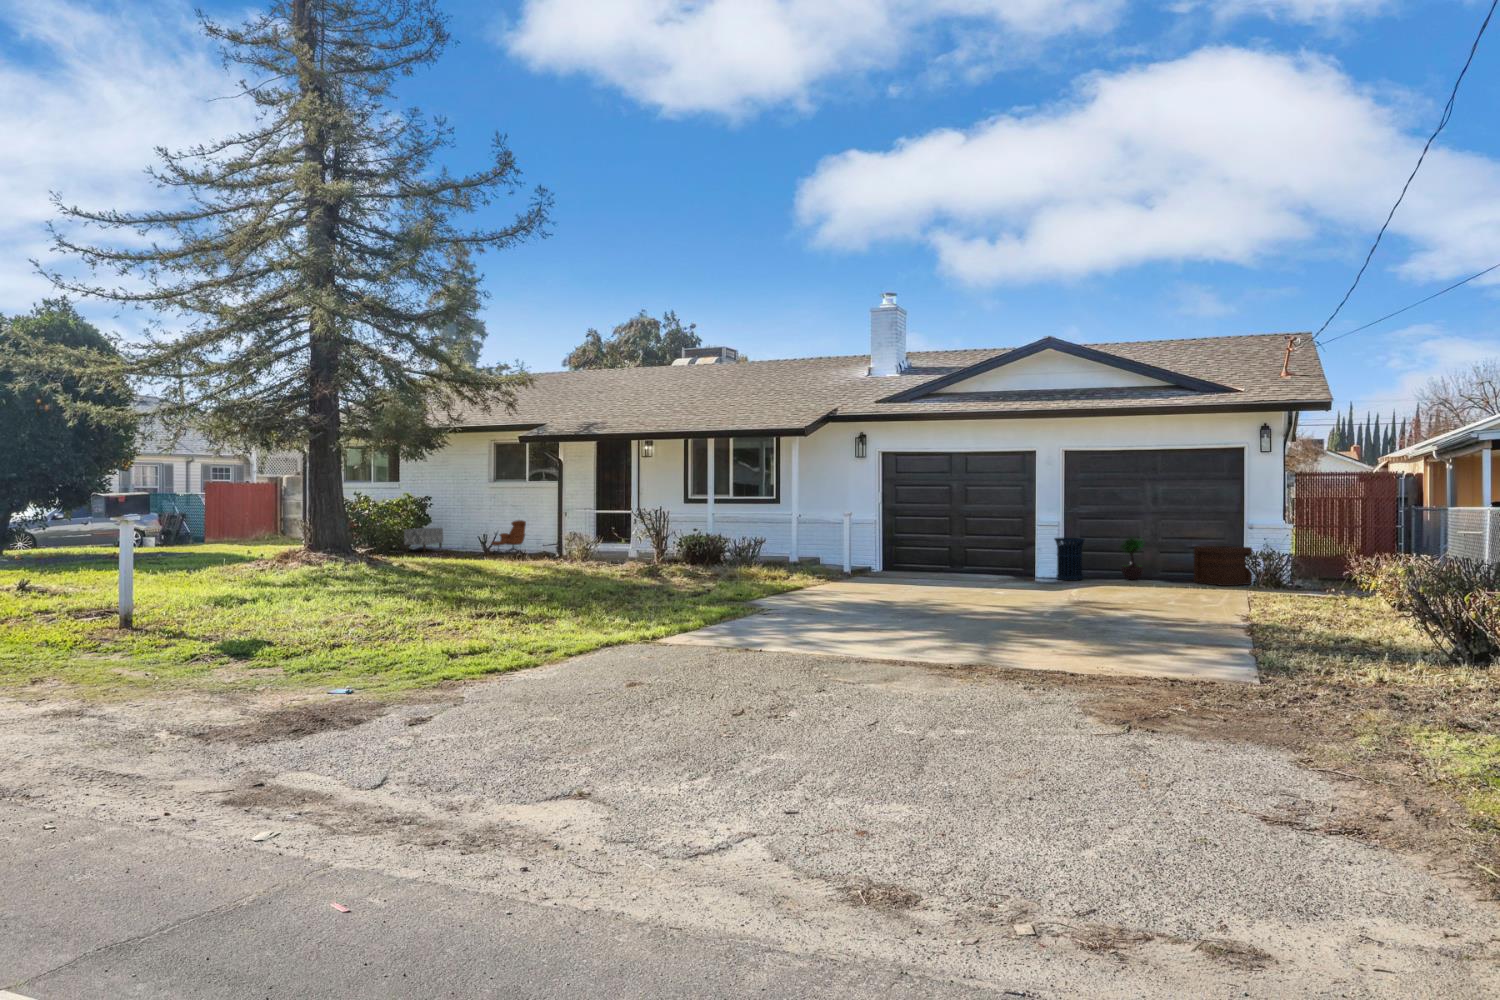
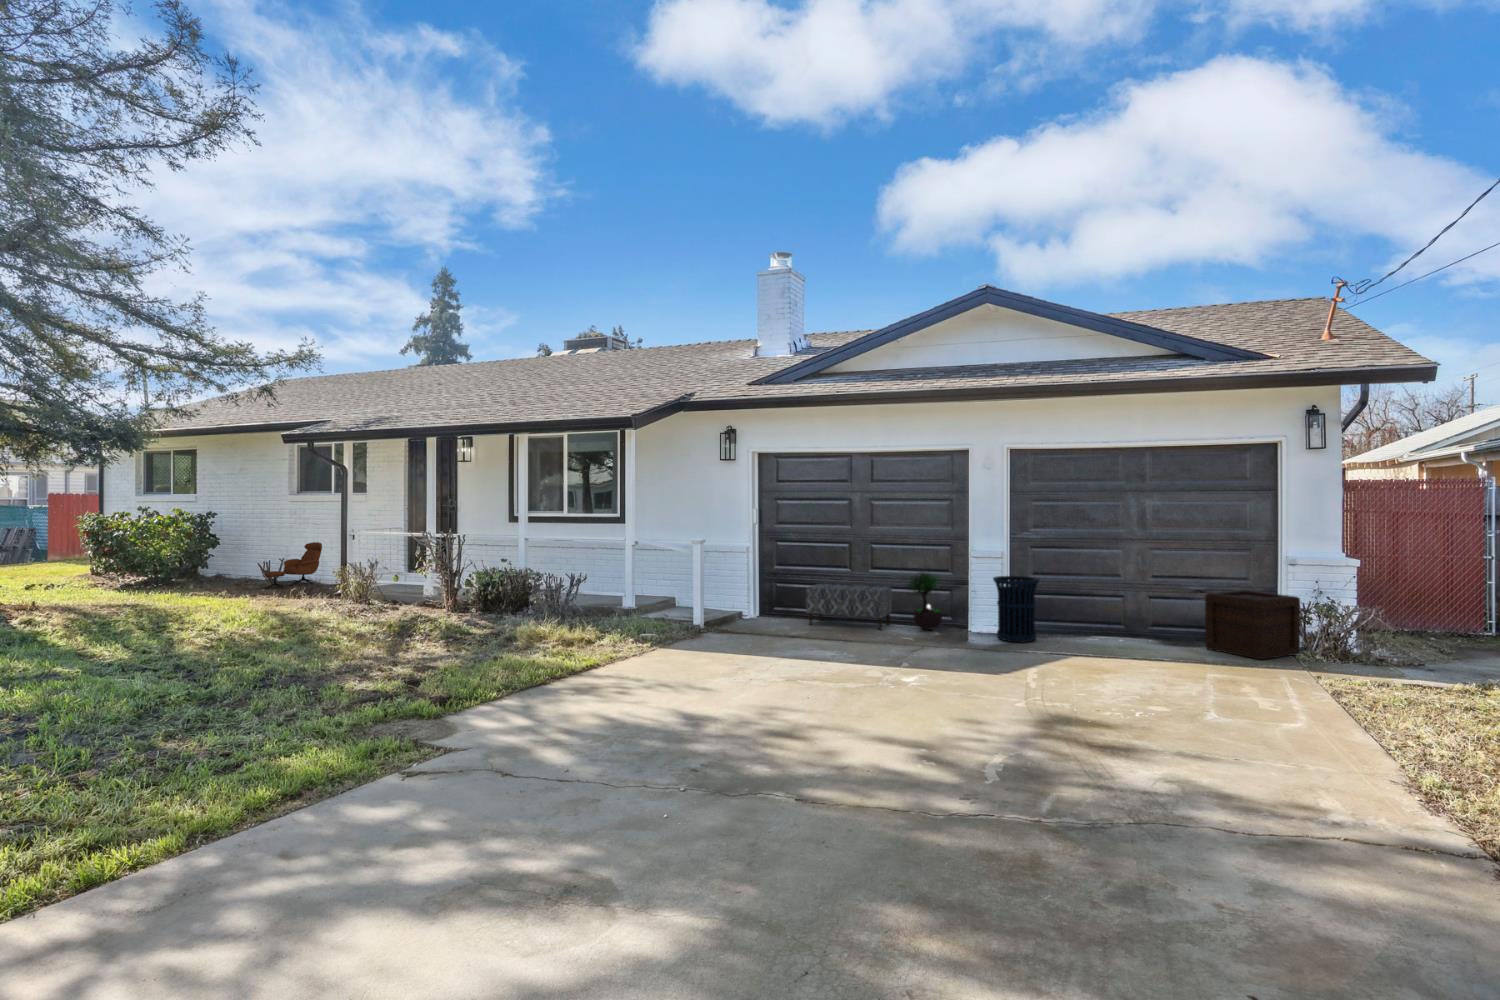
bench: present [404,528,443,551] -> present [806,584,892,630]
potted tree: present [1120,537,1143,580] -> present [906,572,942,630]

